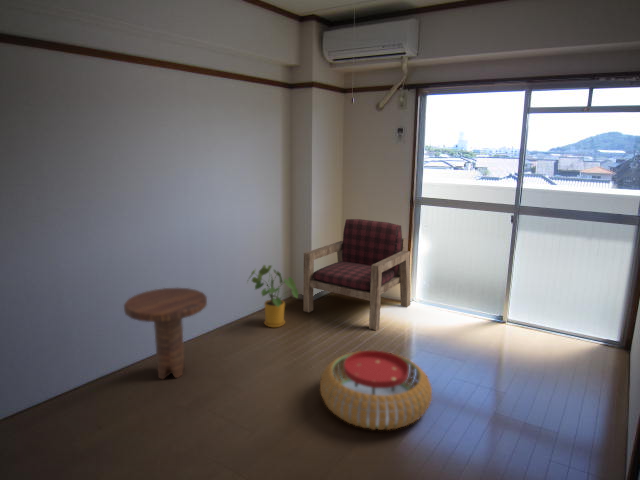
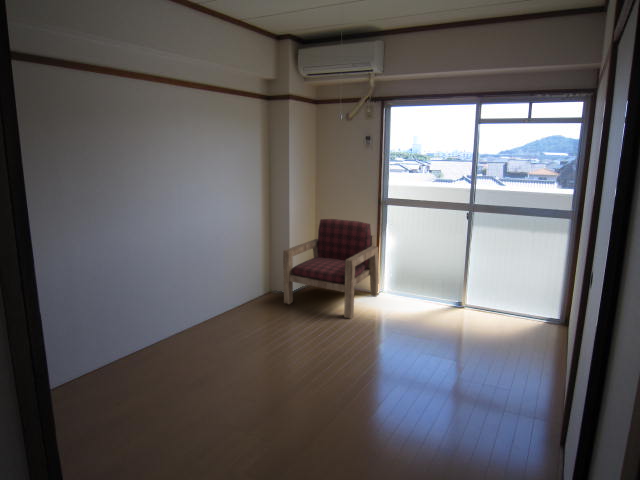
house plant: present [251,265,298,327] -> none [231,262,279,319]
side table: present [124,288,207,379] -> none [108,286,192,376]
pouf: present [320,351,432,430] -> none [303,339,409,417]

